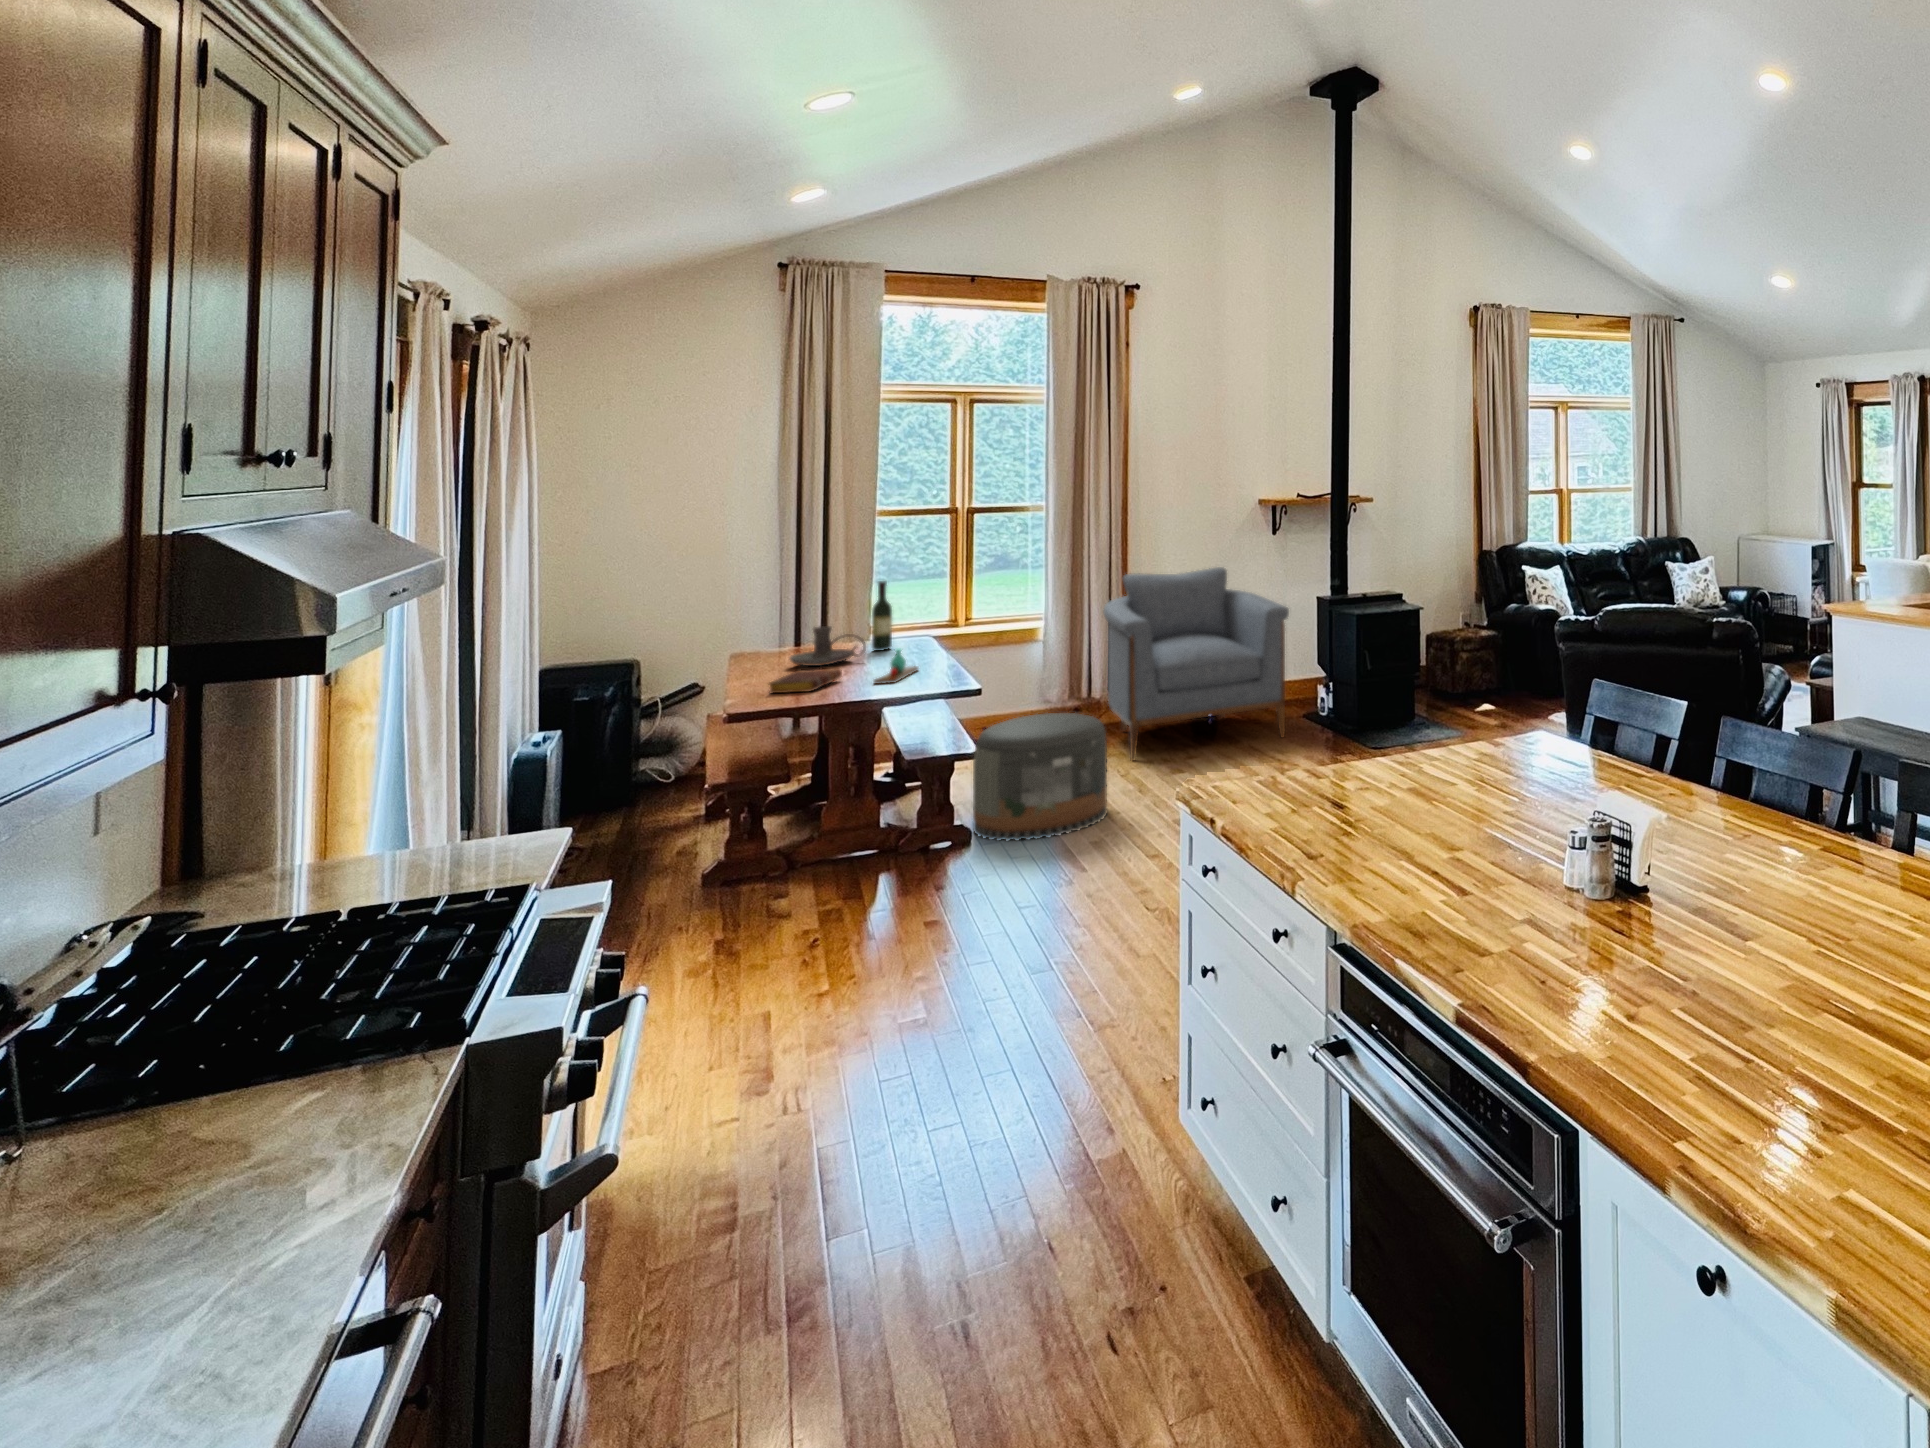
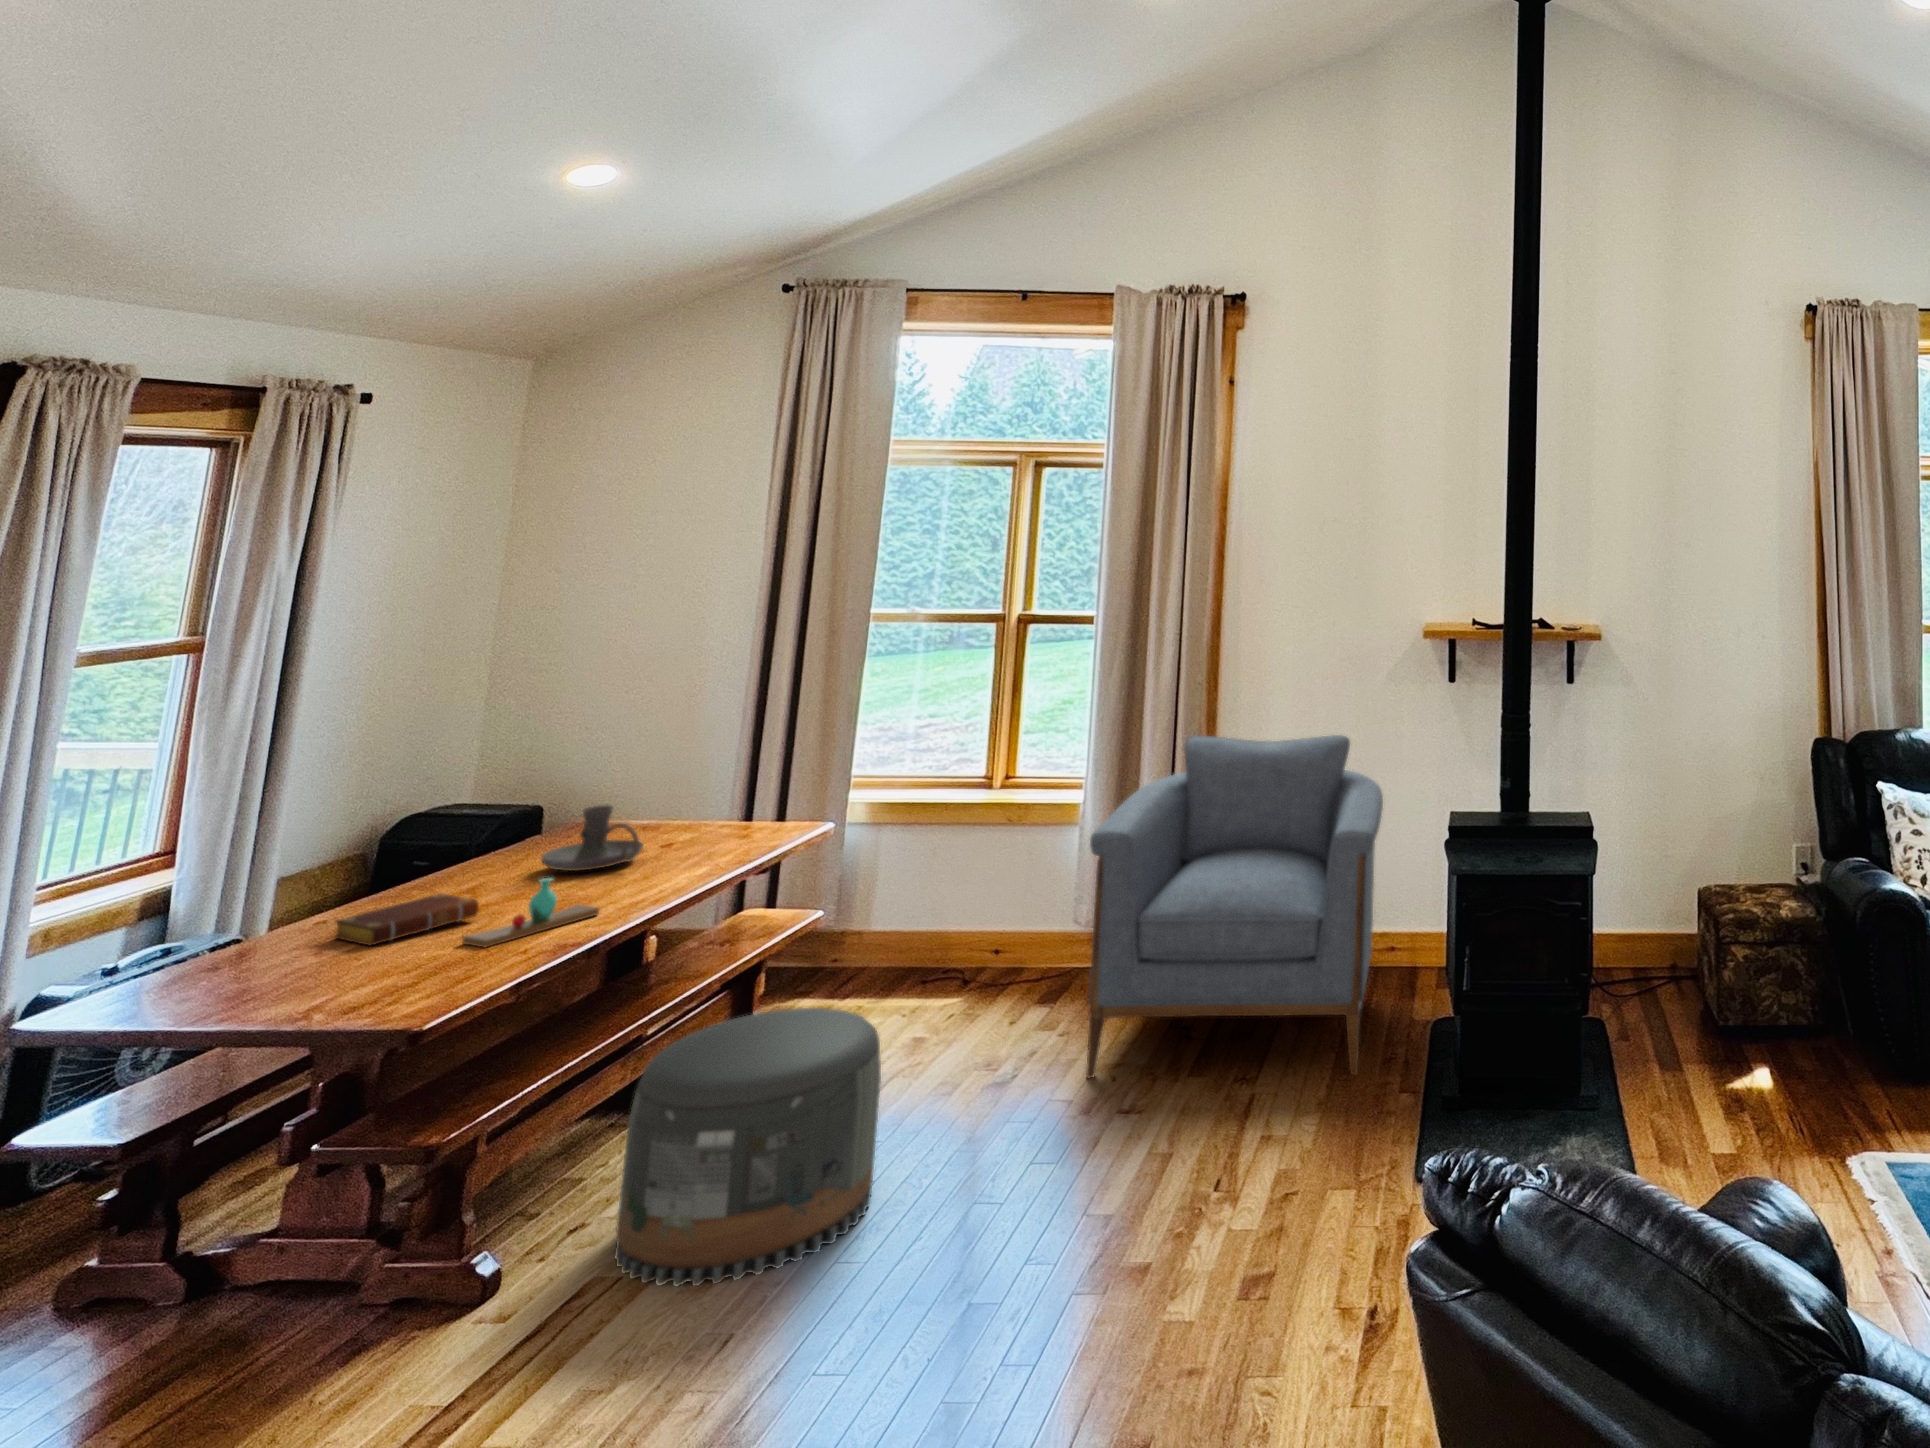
wine bottle: present [872,581,892,651] -> none [712,735,749,845]

